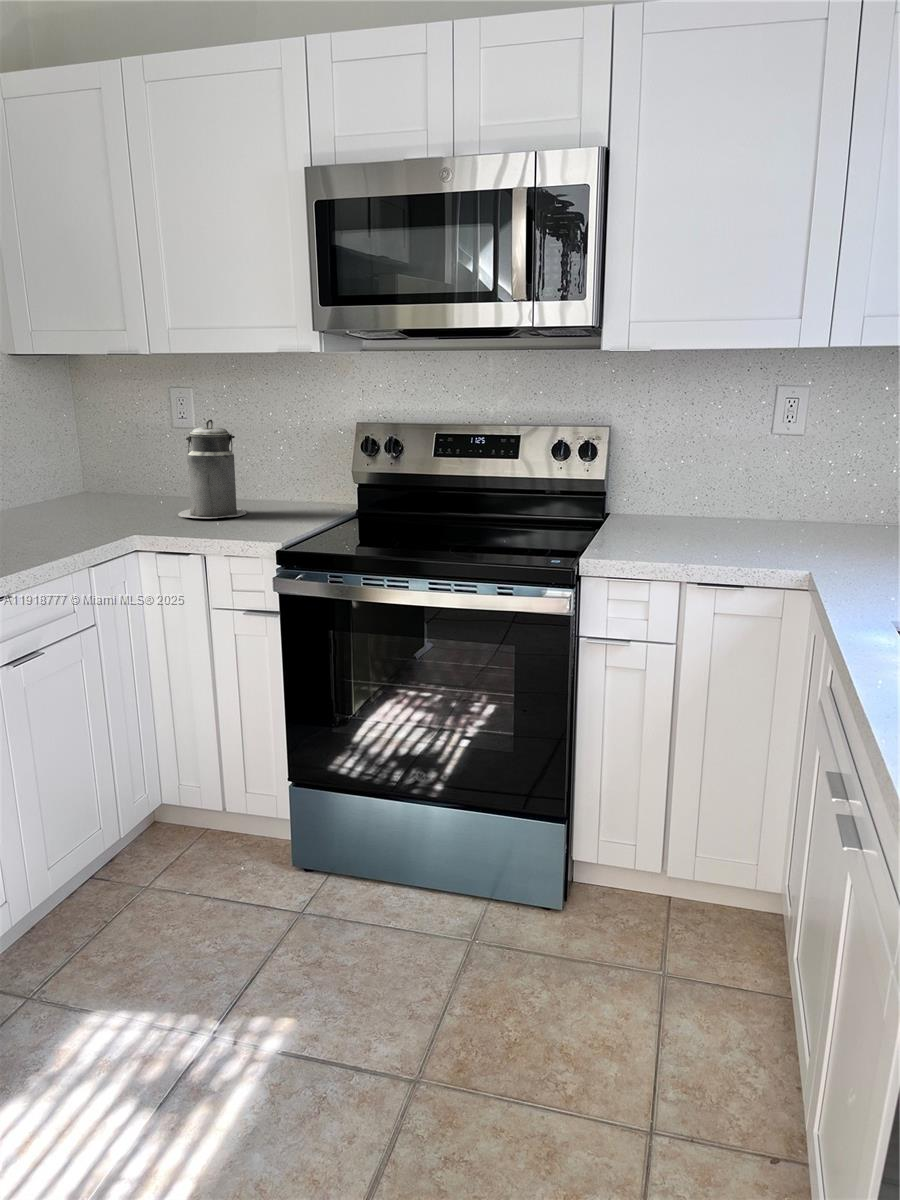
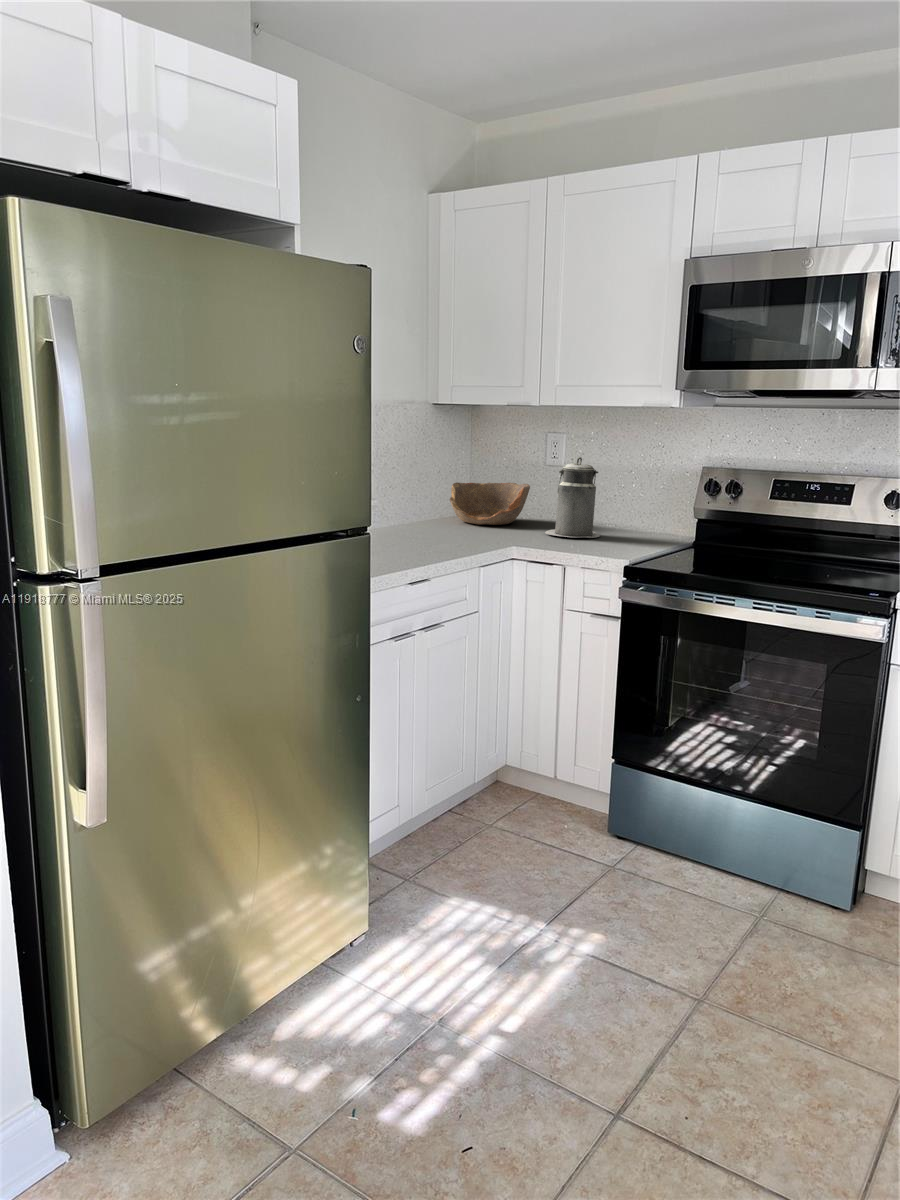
bowl: none [51,455,155,510] -> present [450,482,530,525]

